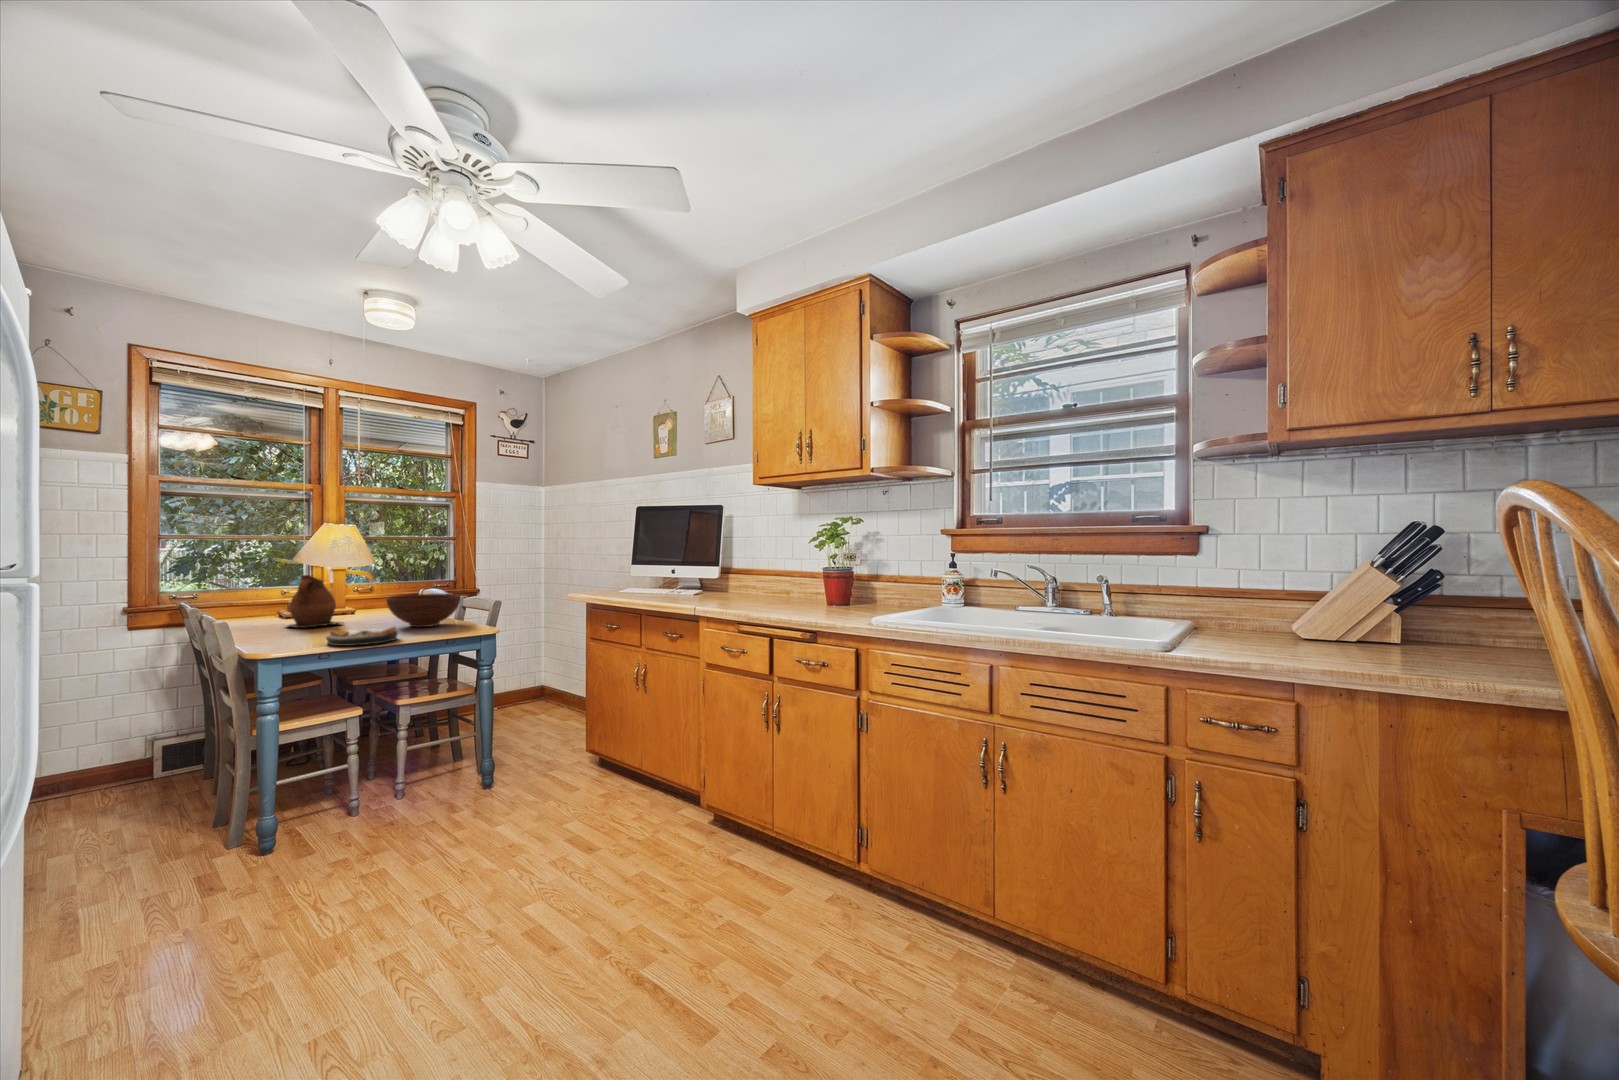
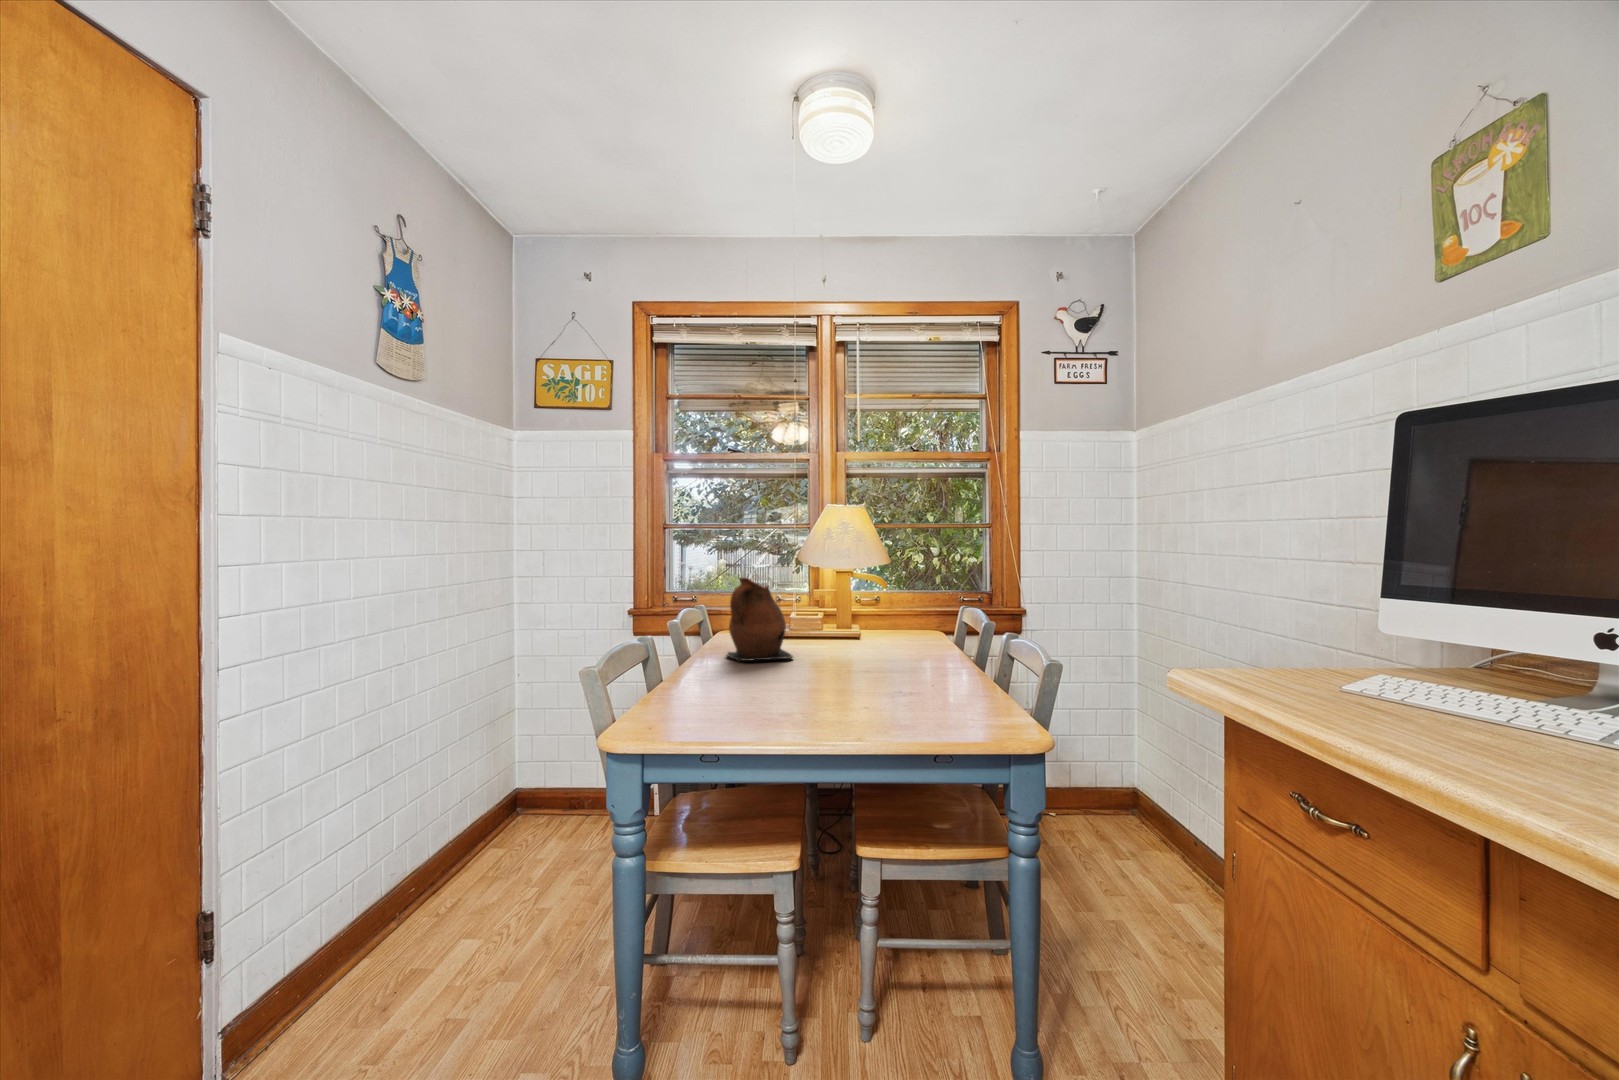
fruit bowl: present [386,594,461,627] -> none [825,619,948,687]
plate: present [326,627,398,646] -> none [688,680,805,728]

